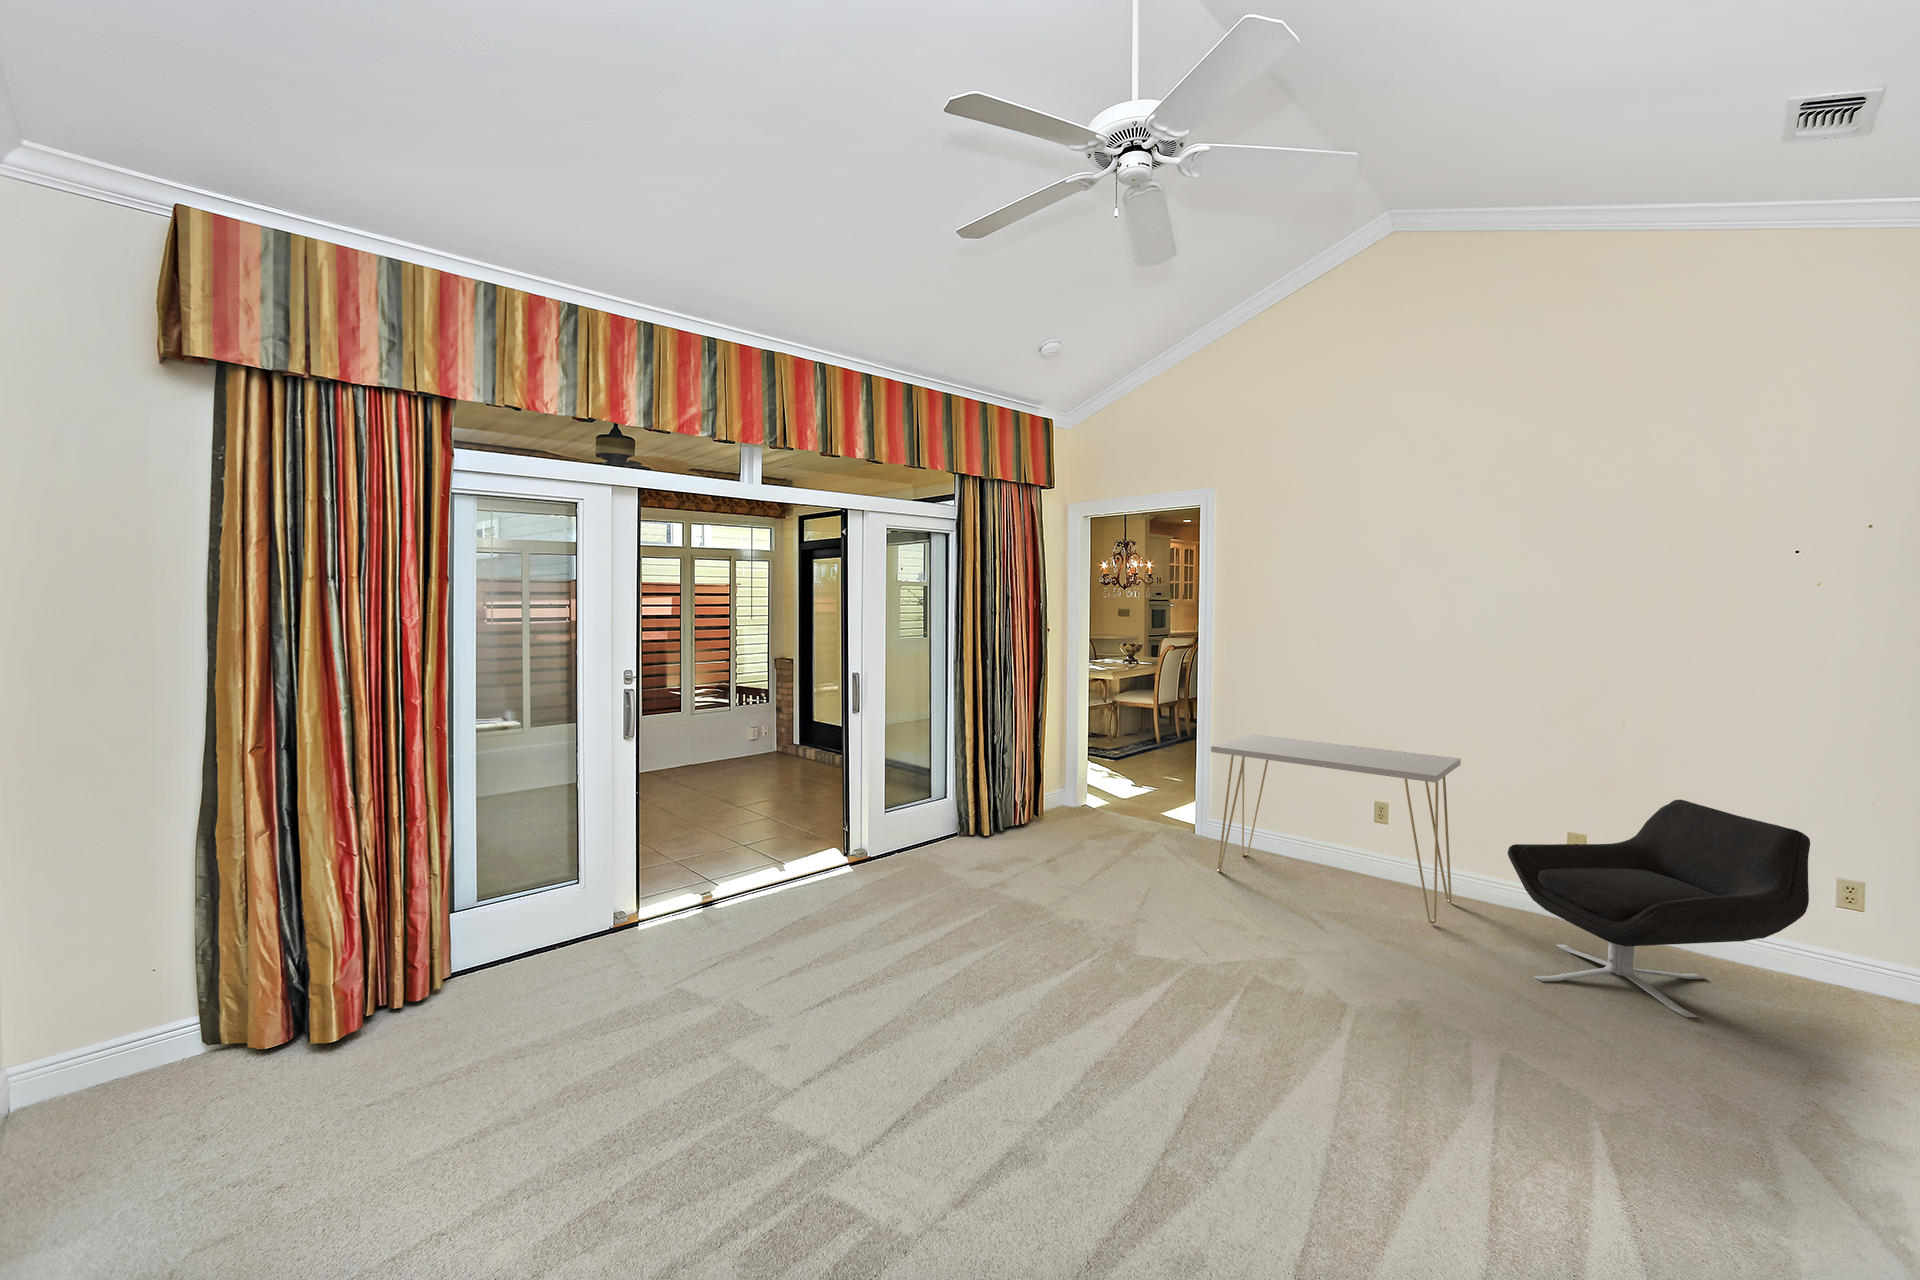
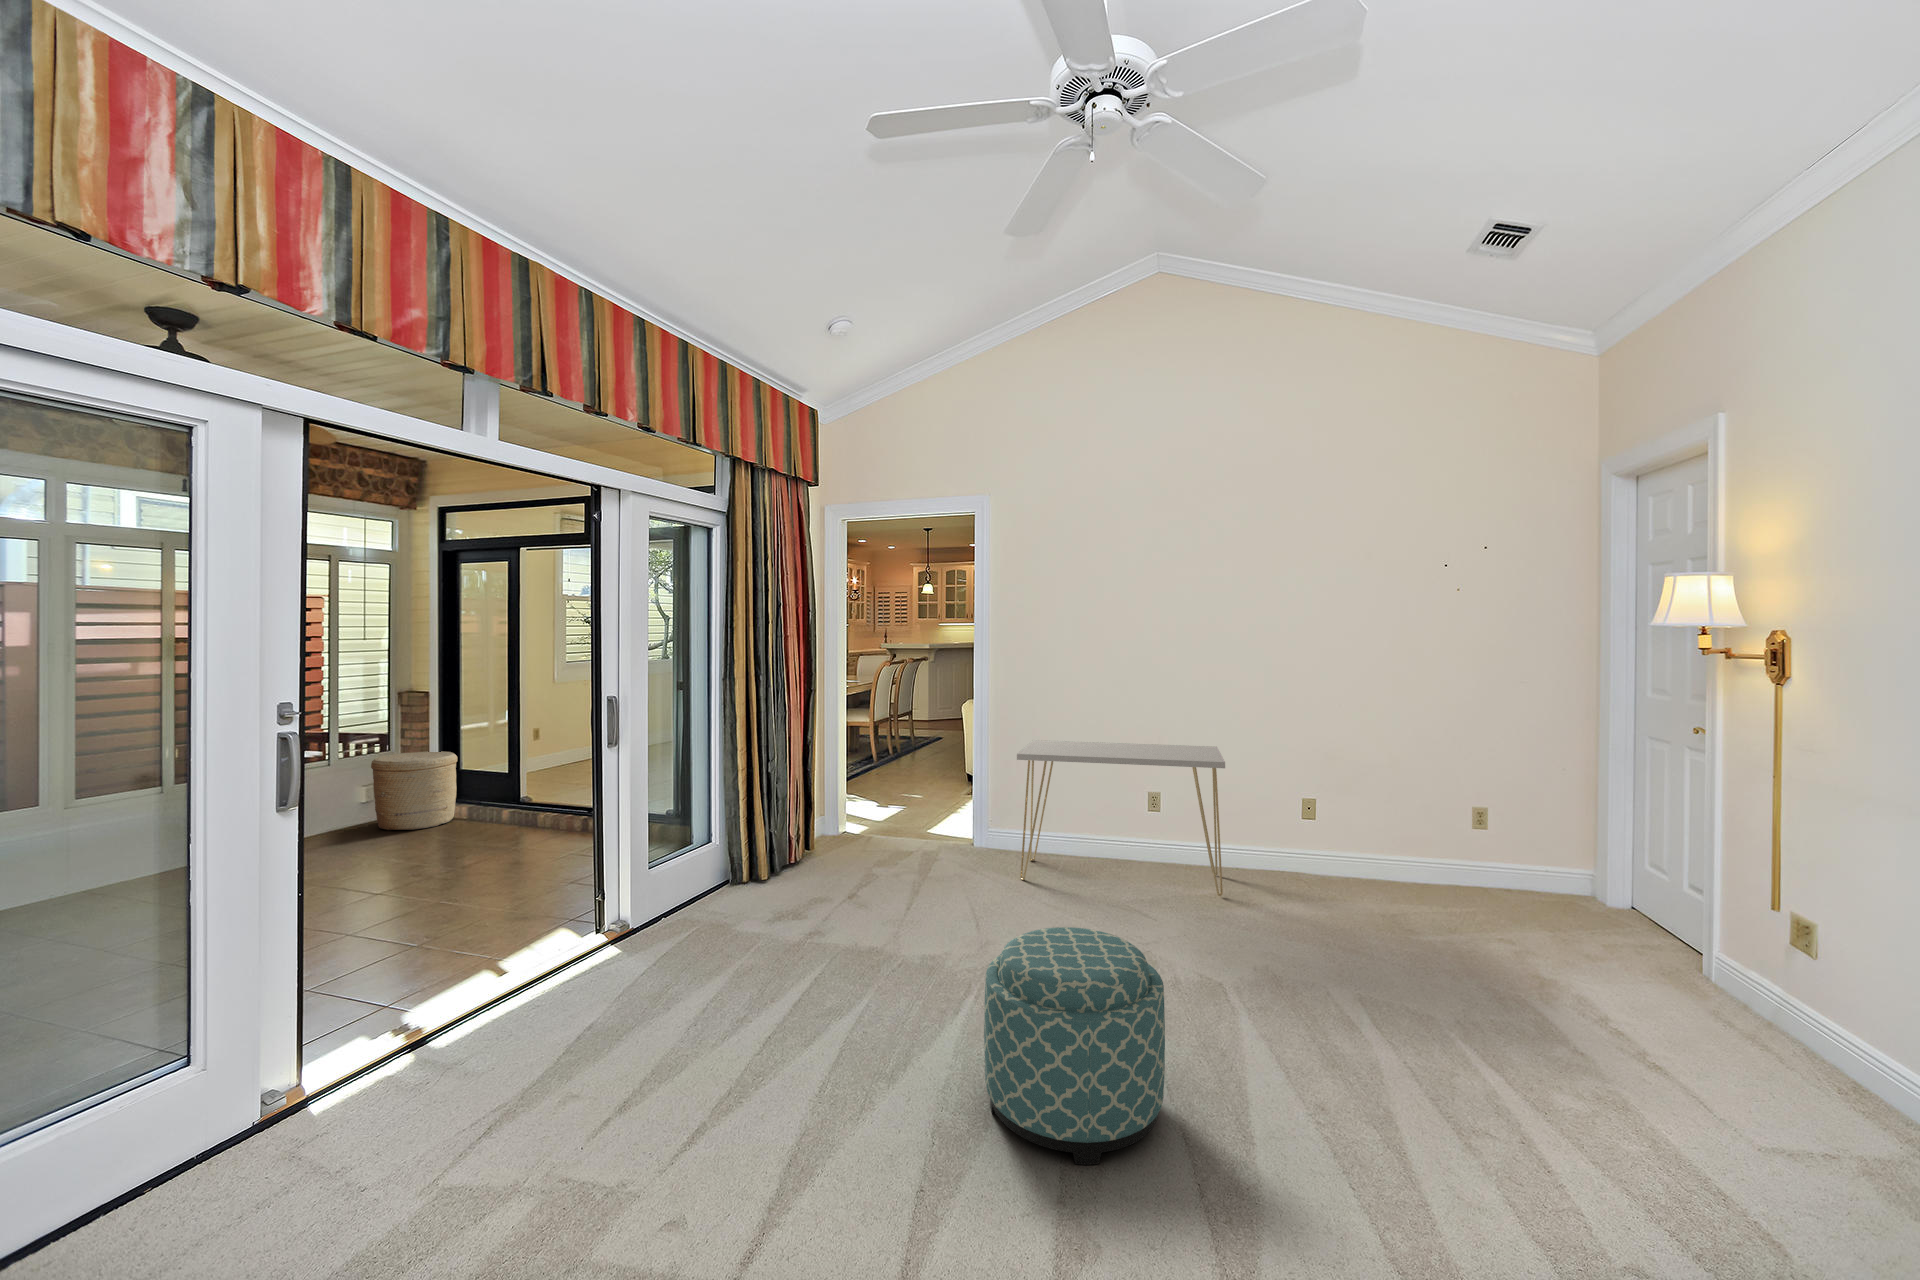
woven basket: none [752,706,806,763] -> present [371,751,458,830]
lounge chair: present [1508,800,1810,1017] -> none [1274,764,1483,937]
ottoman: none [1024,899,1183,1098] -> present [984,927,1165,1165]

